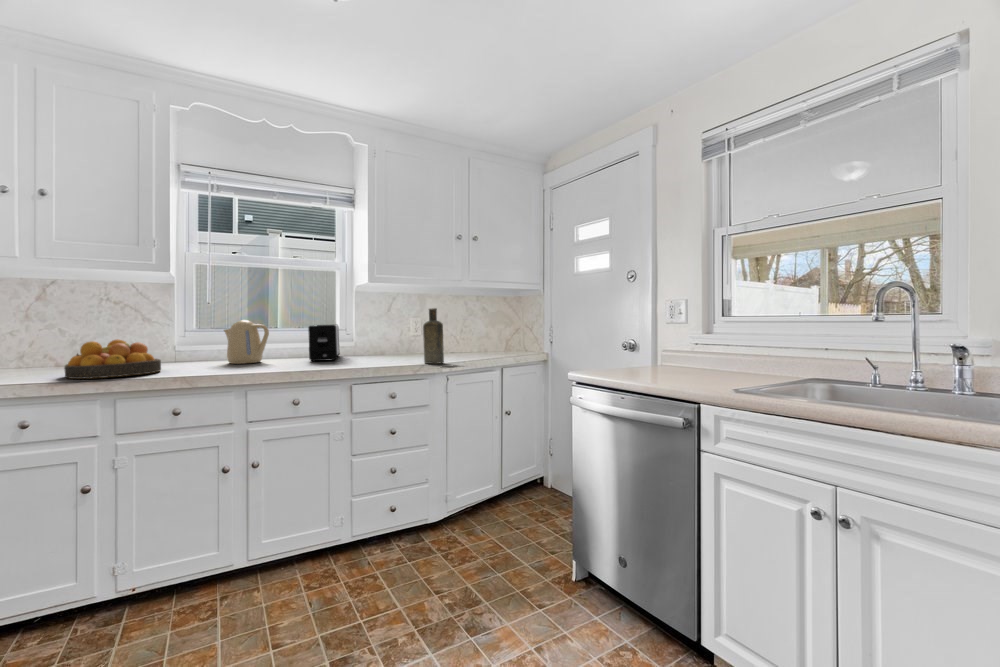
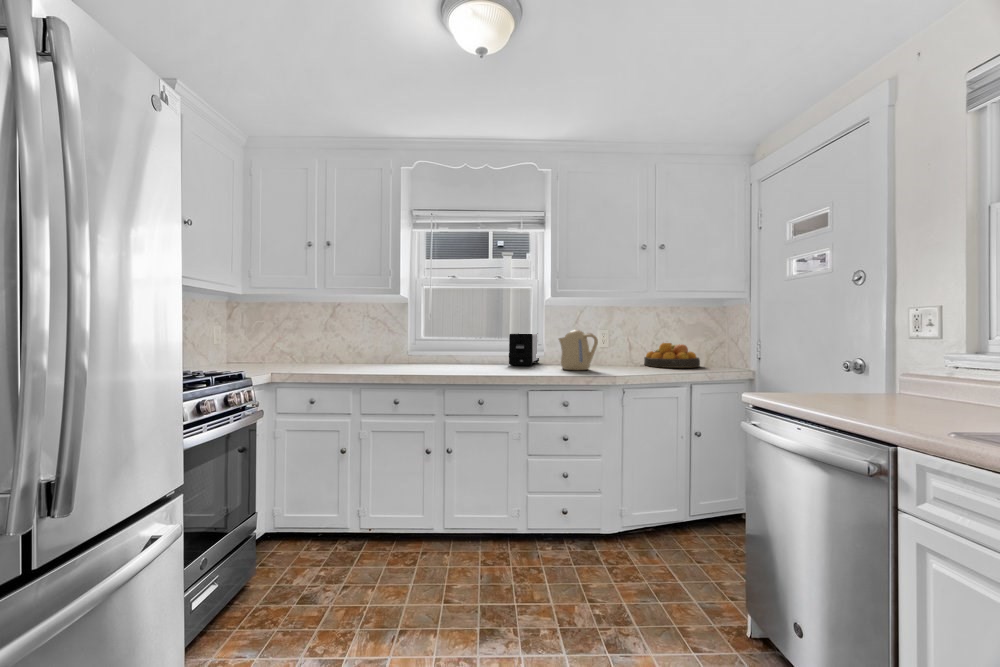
bottle: present [423,308,444,364] -> none [607,320,627,375]
kettle: present [224,320,269,364] -> present [559,330,598,370]
fruit bowl: present [64,340,161,379] -> present [644,343,700,368]

